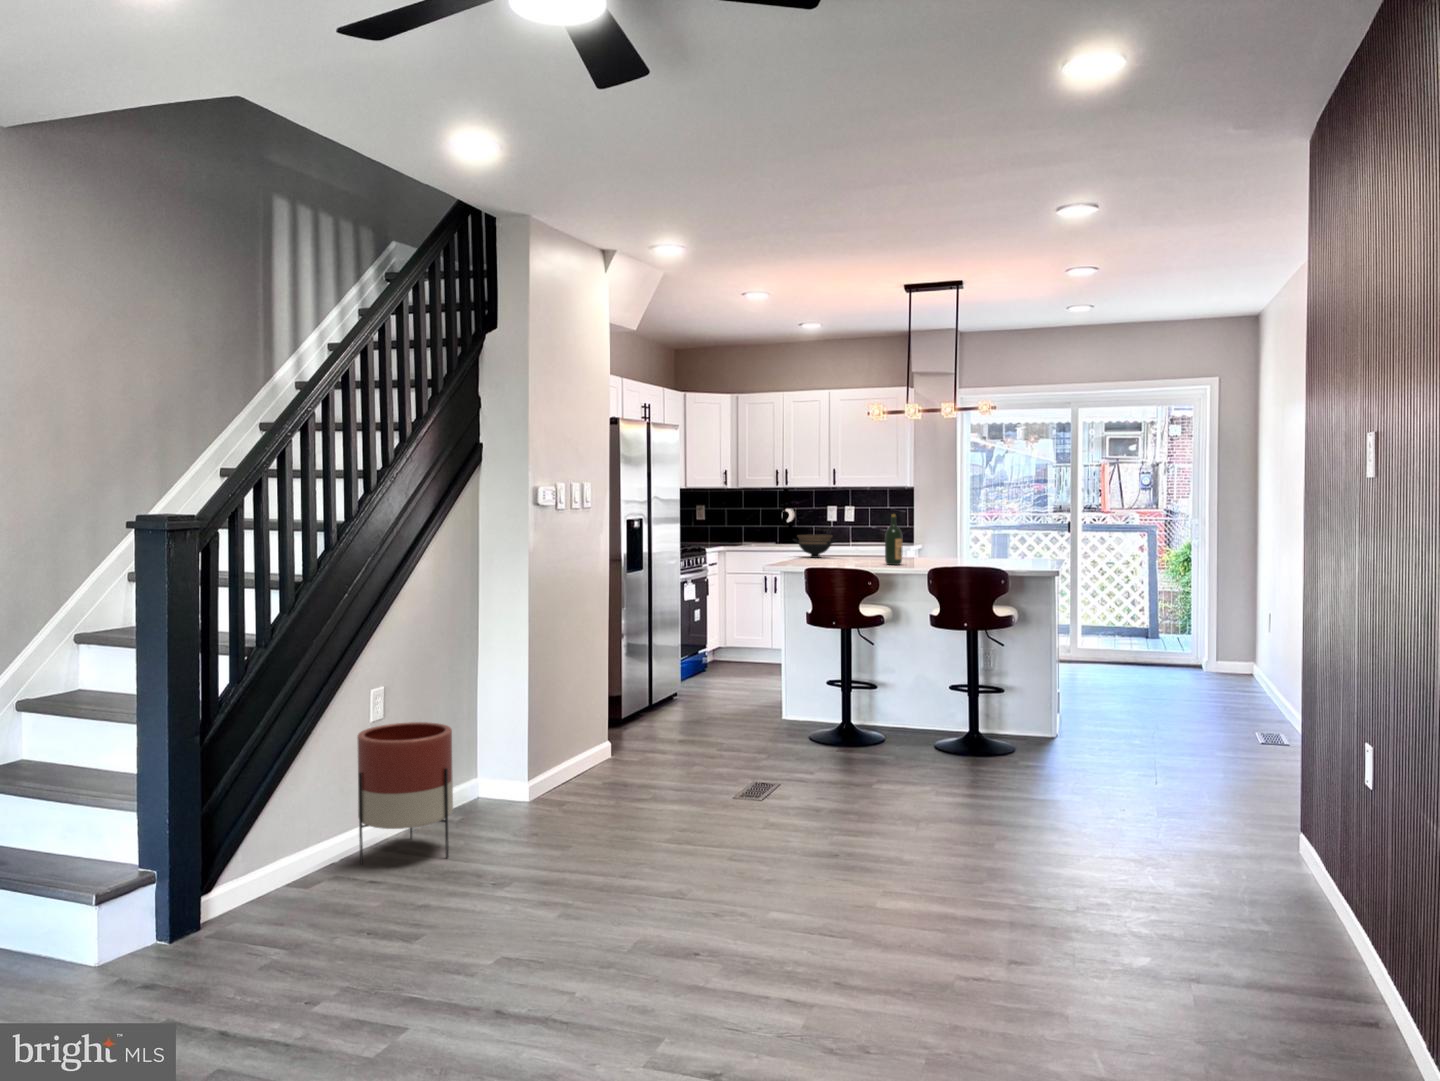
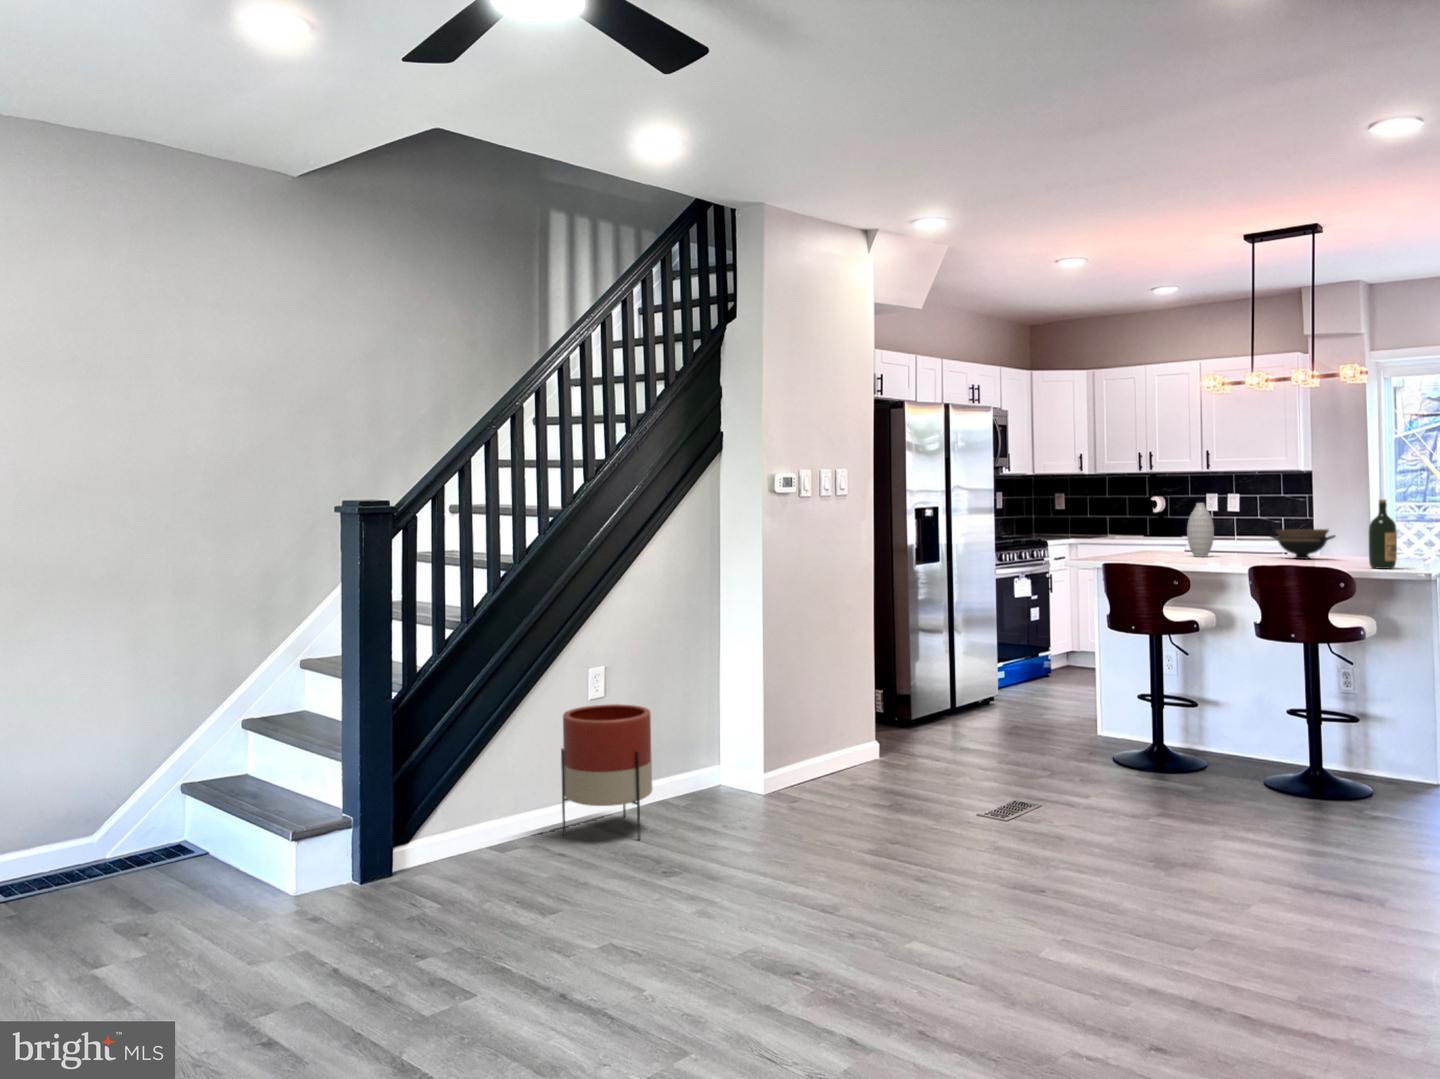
wine bottle: present [885,514,902,565] -> present [1369,500,1397,569]
vase: none [854,517,874,562] -> present [1187,503,1214,557]
bowl: present [794,535,837,558] -> present [1271,529,1335,559]

